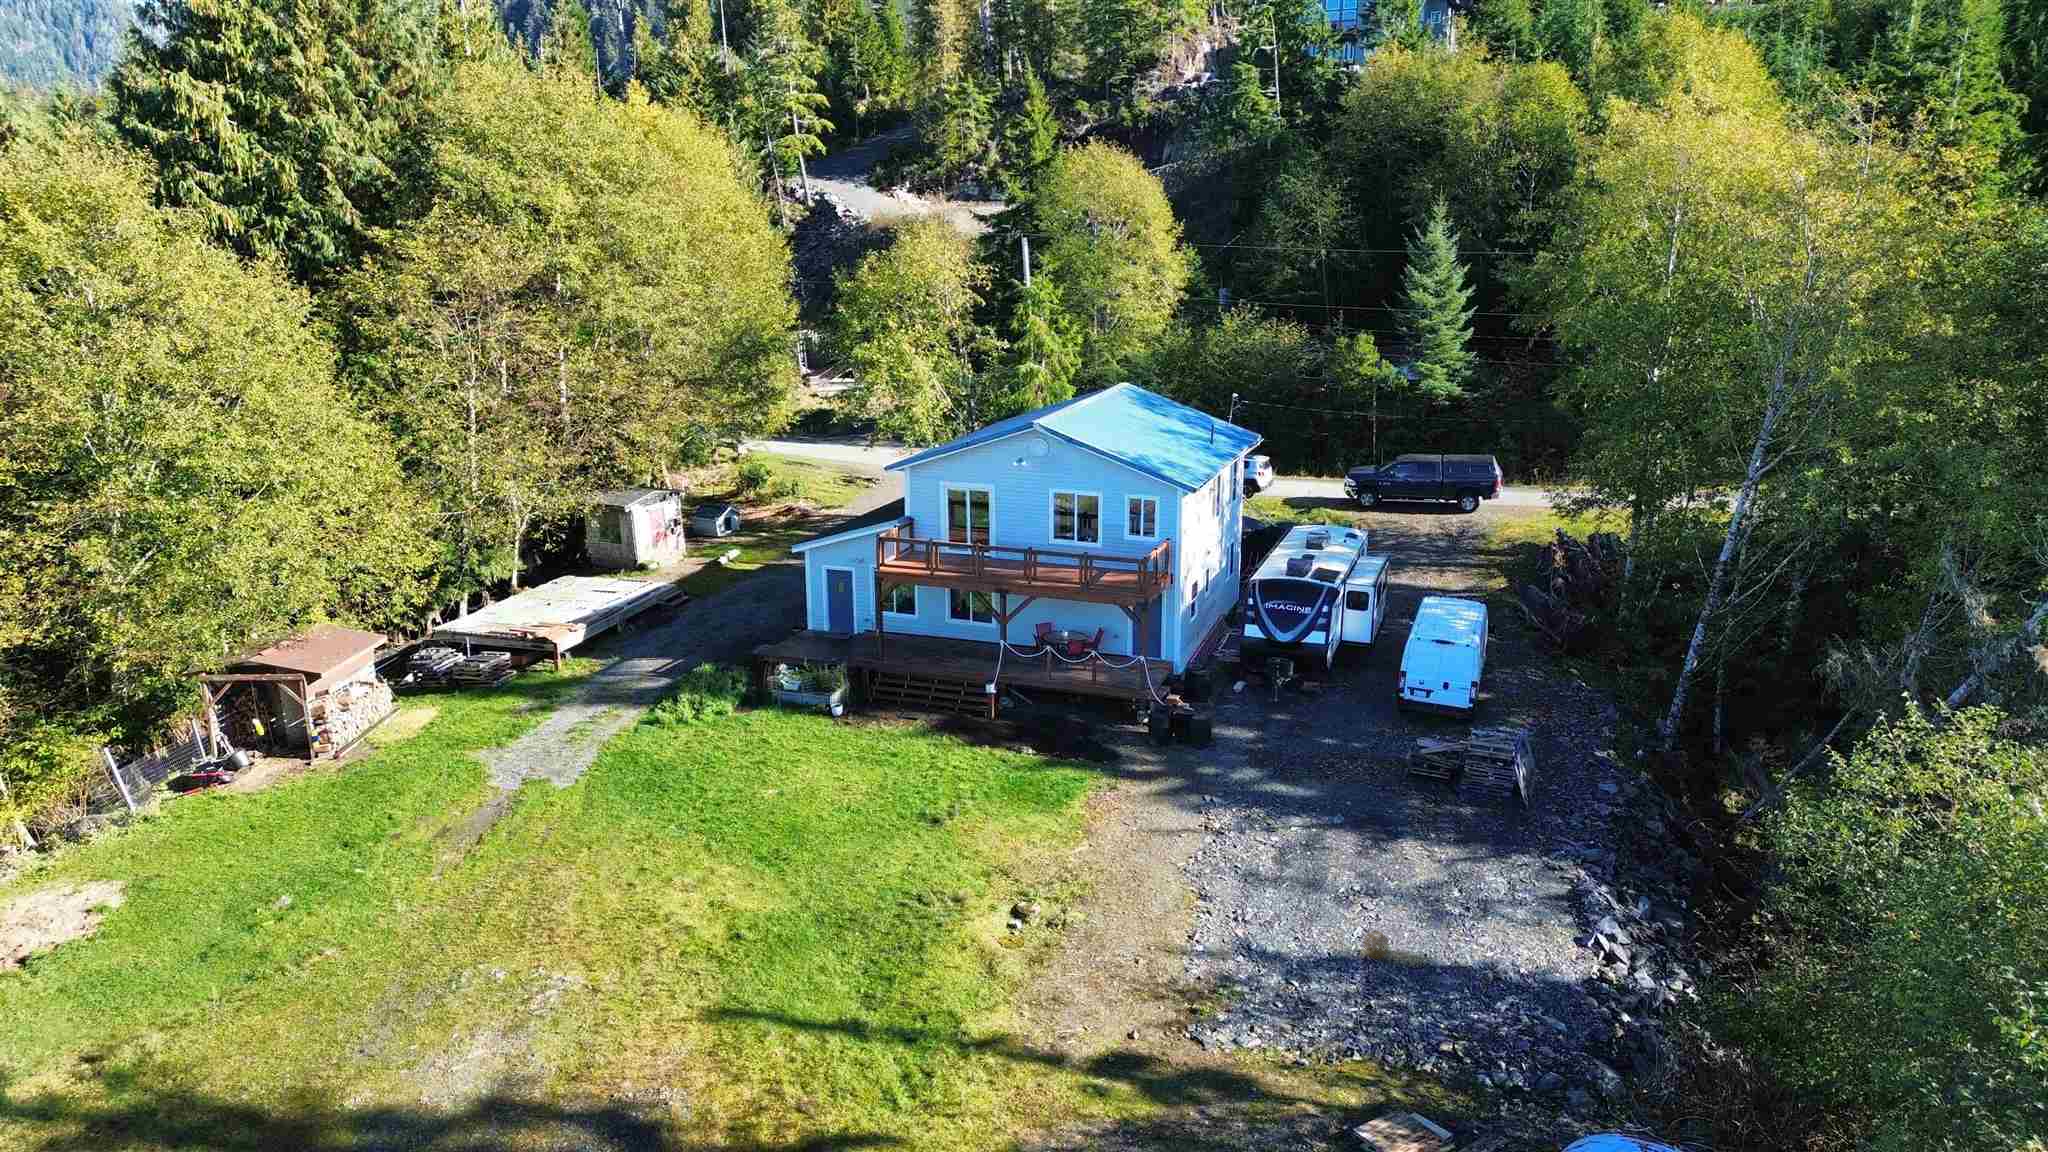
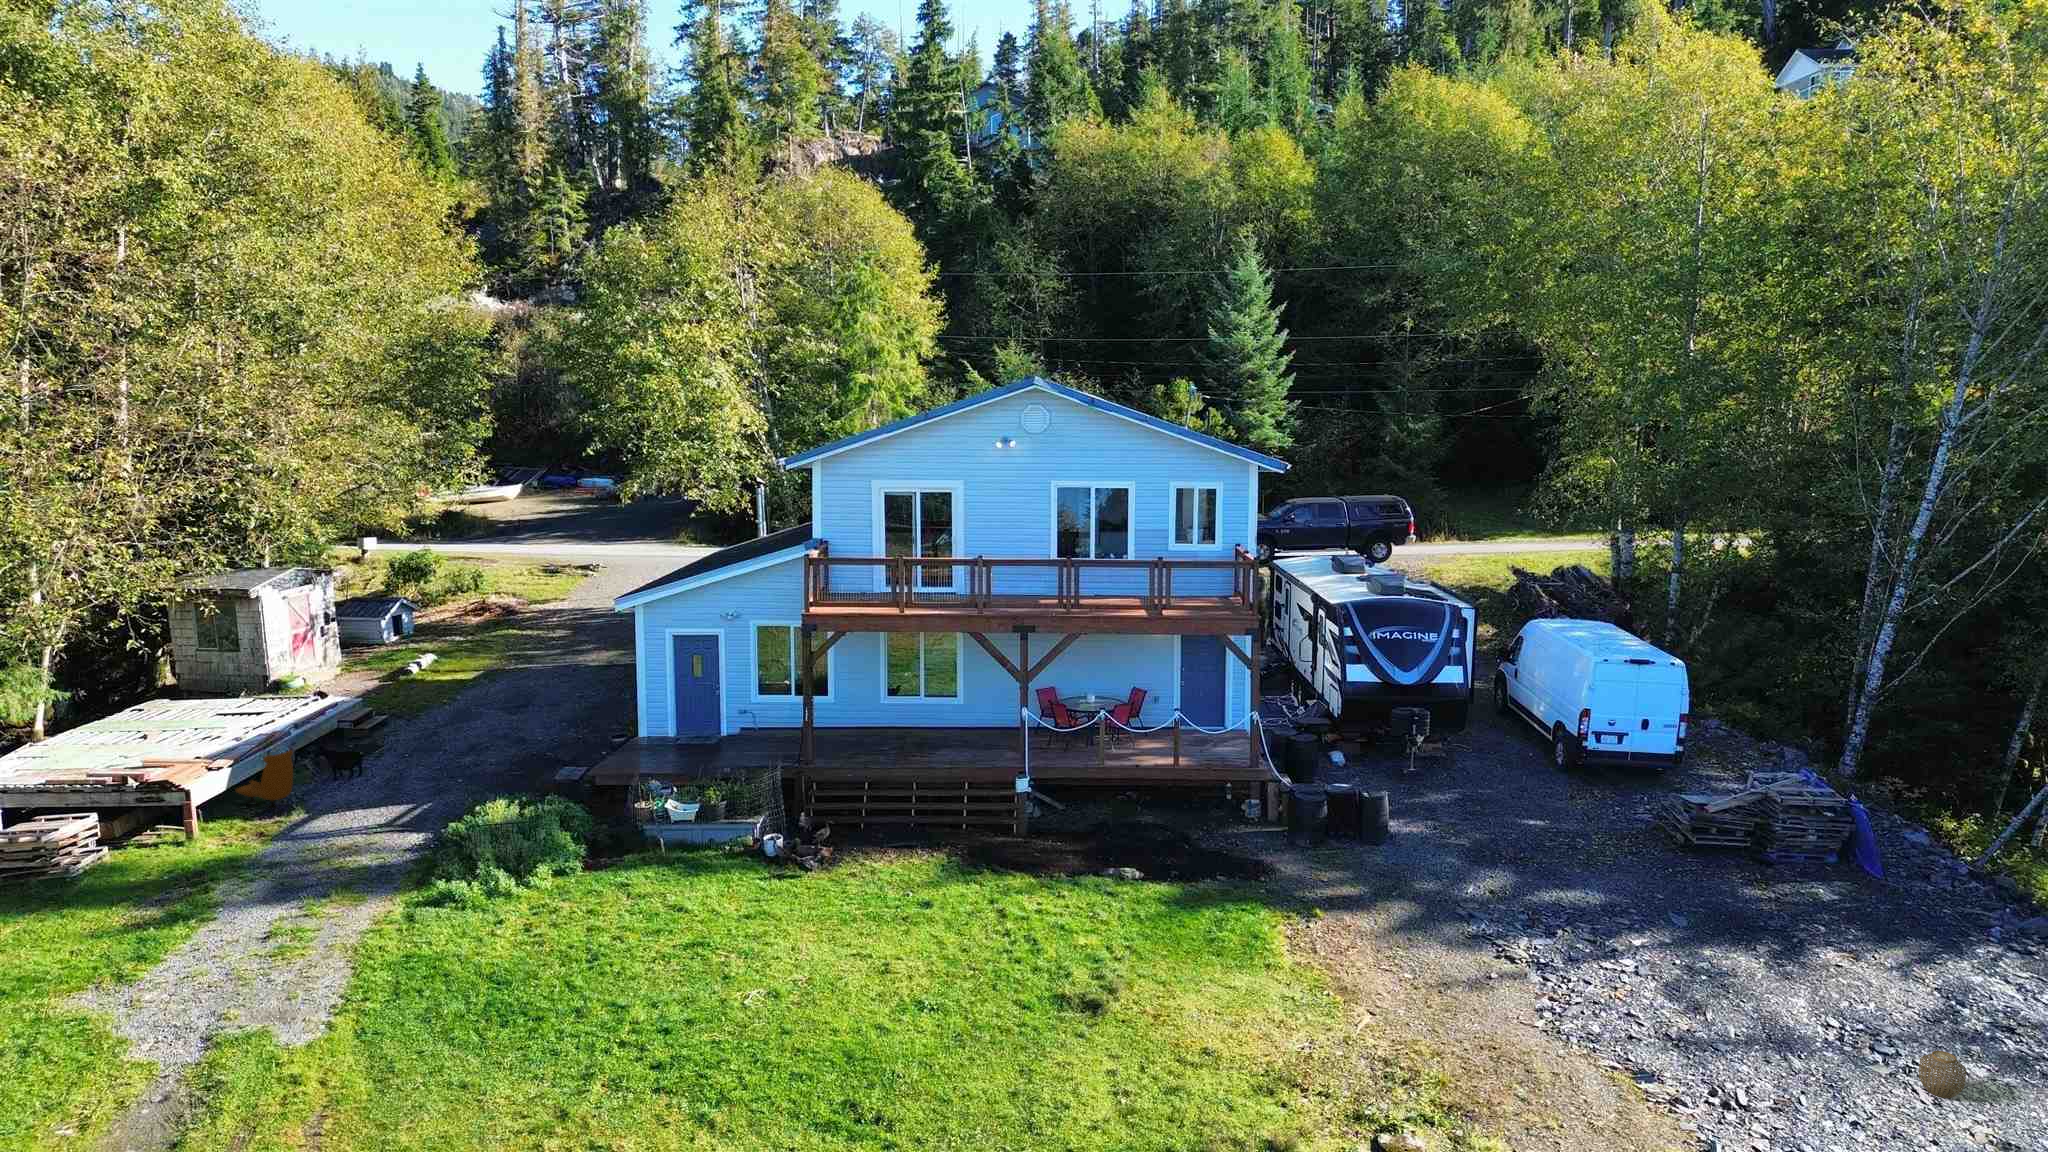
lounge chair: none [588,622,616,658] -> present [235,750,293,814]

